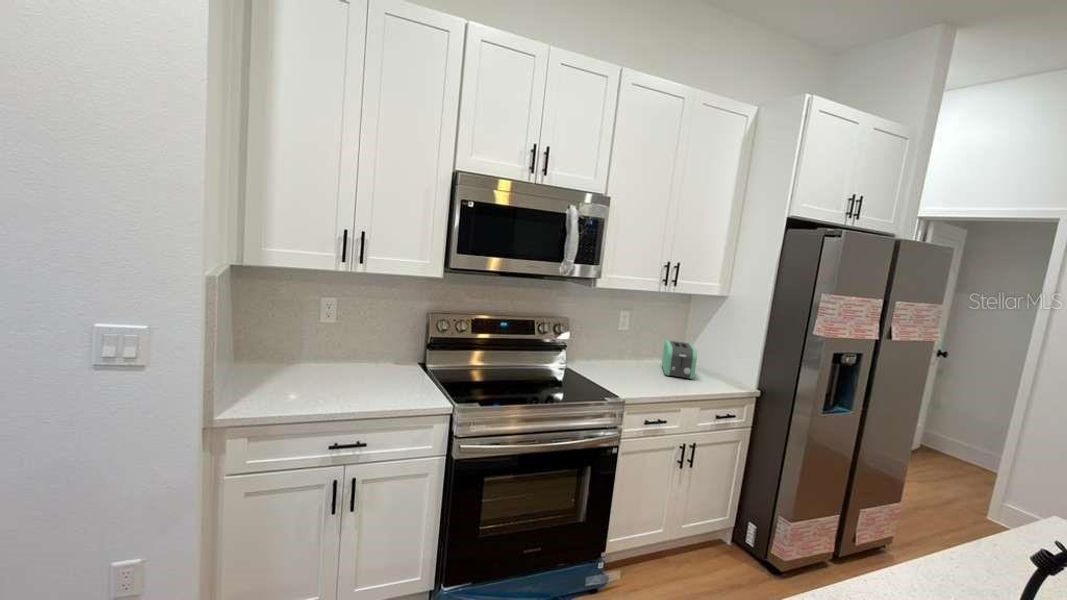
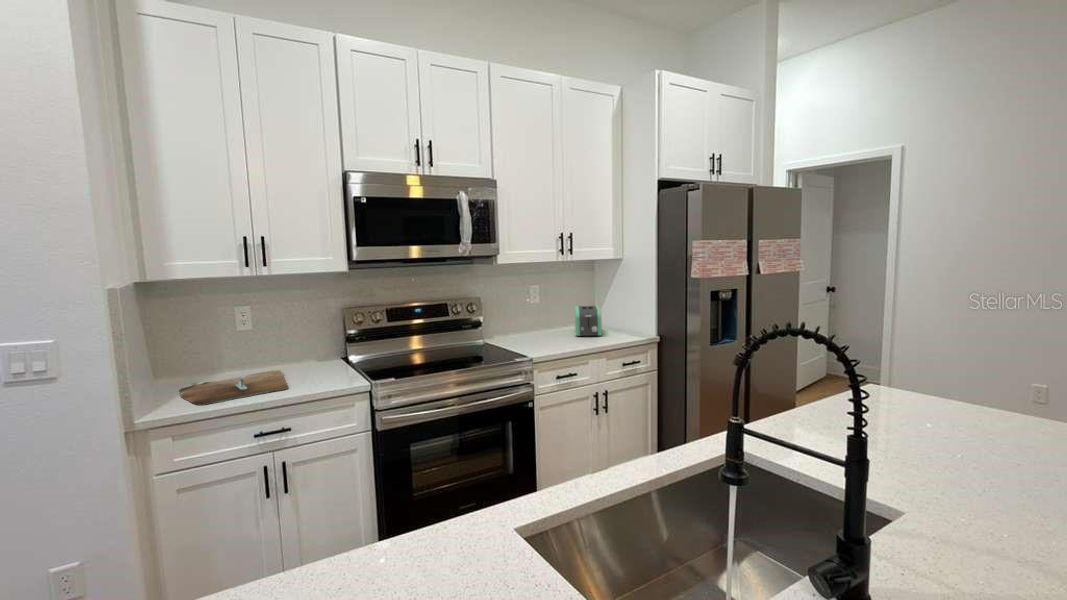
cutting board: none [257,370,369,408] -> present [179,370,288,406]

